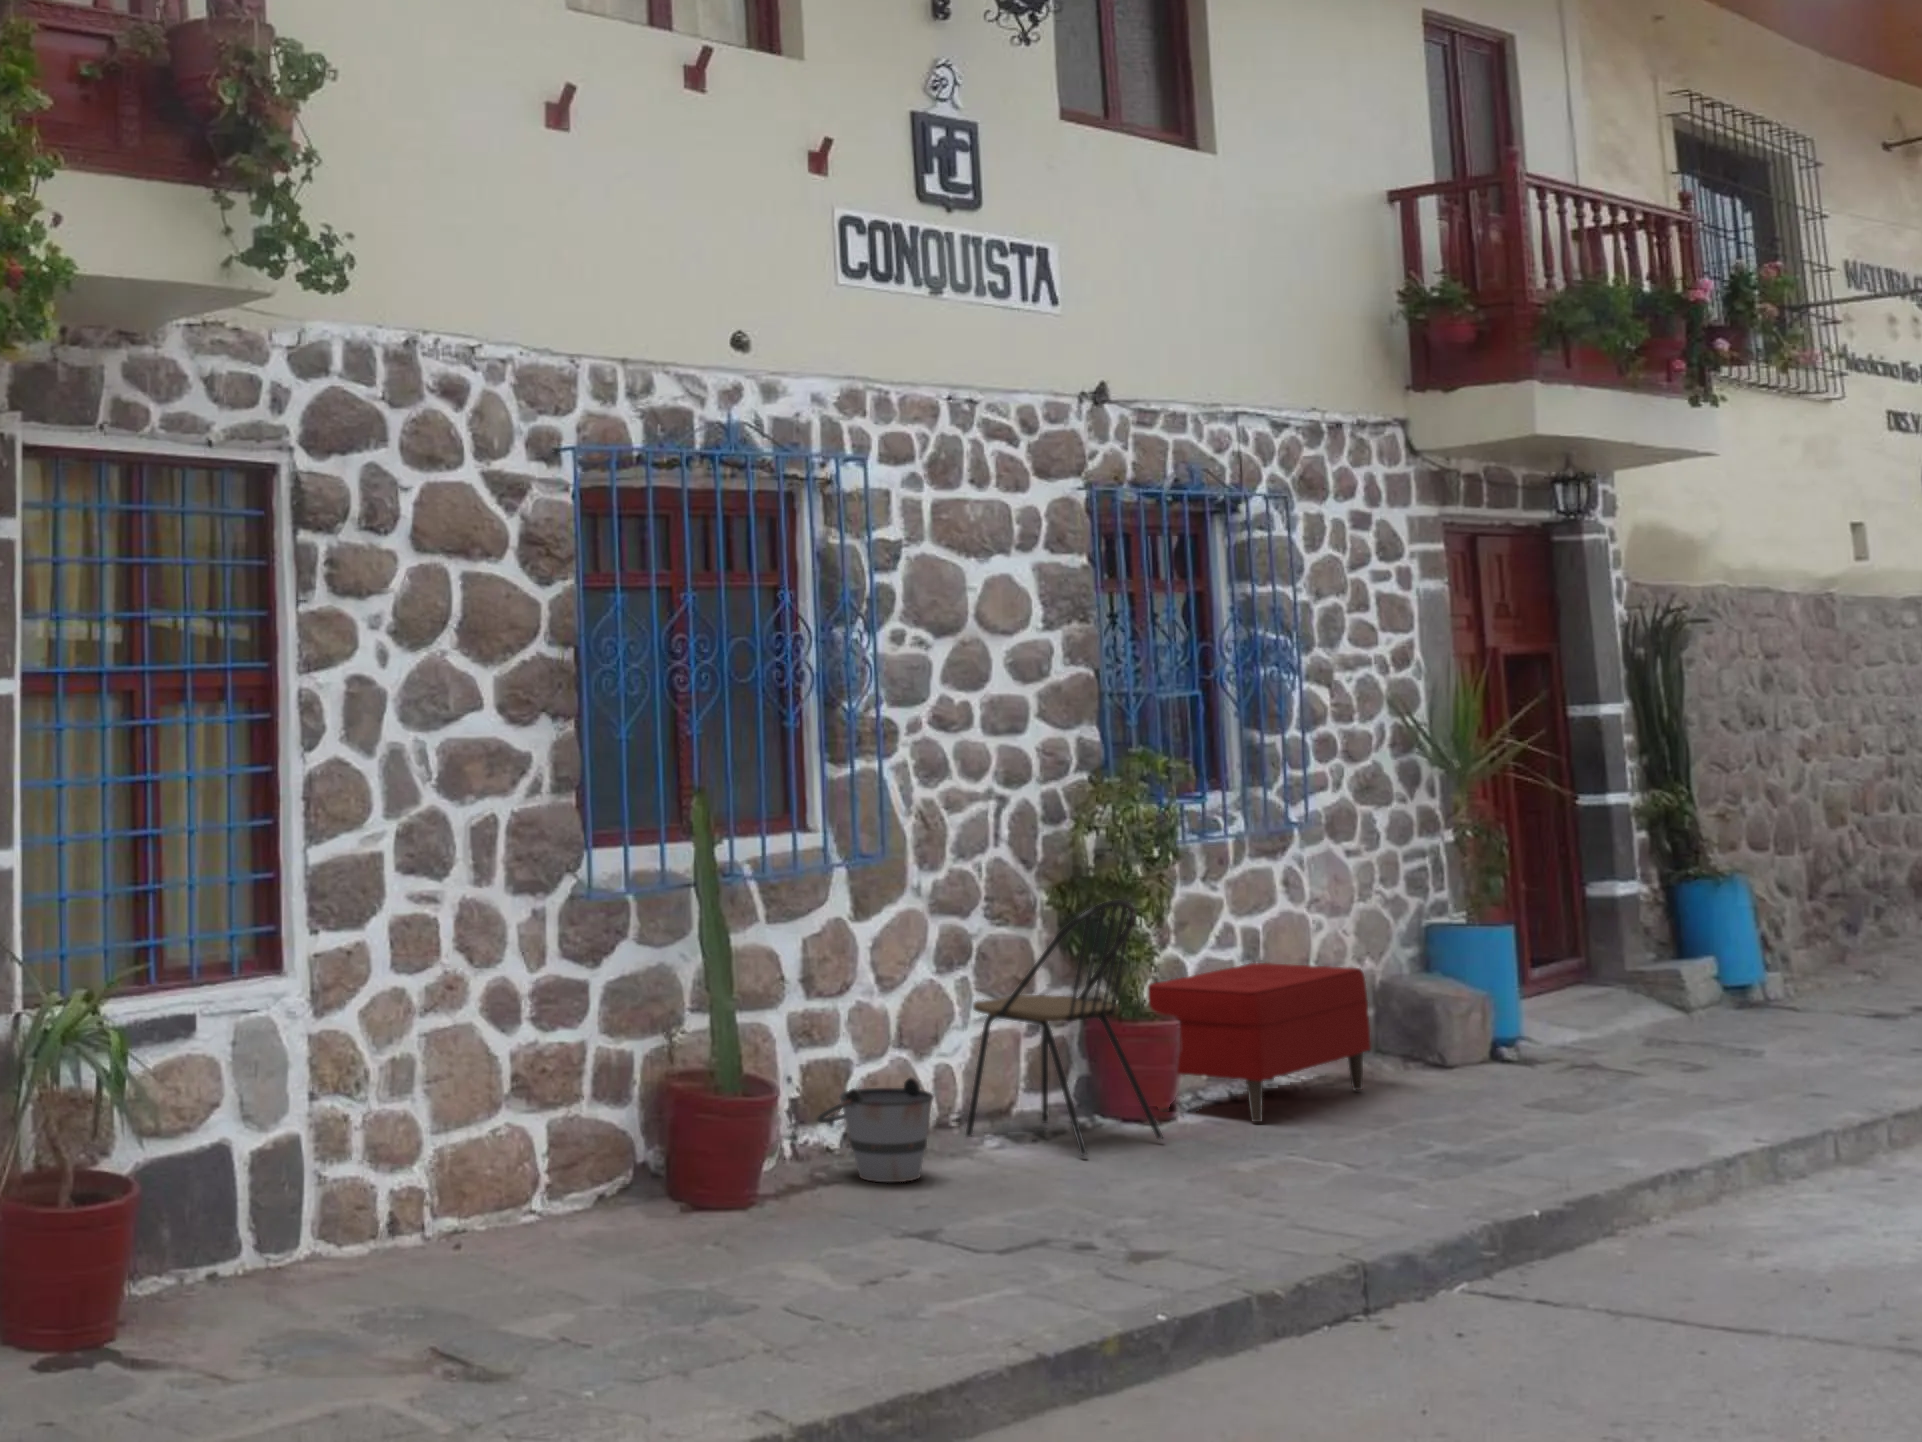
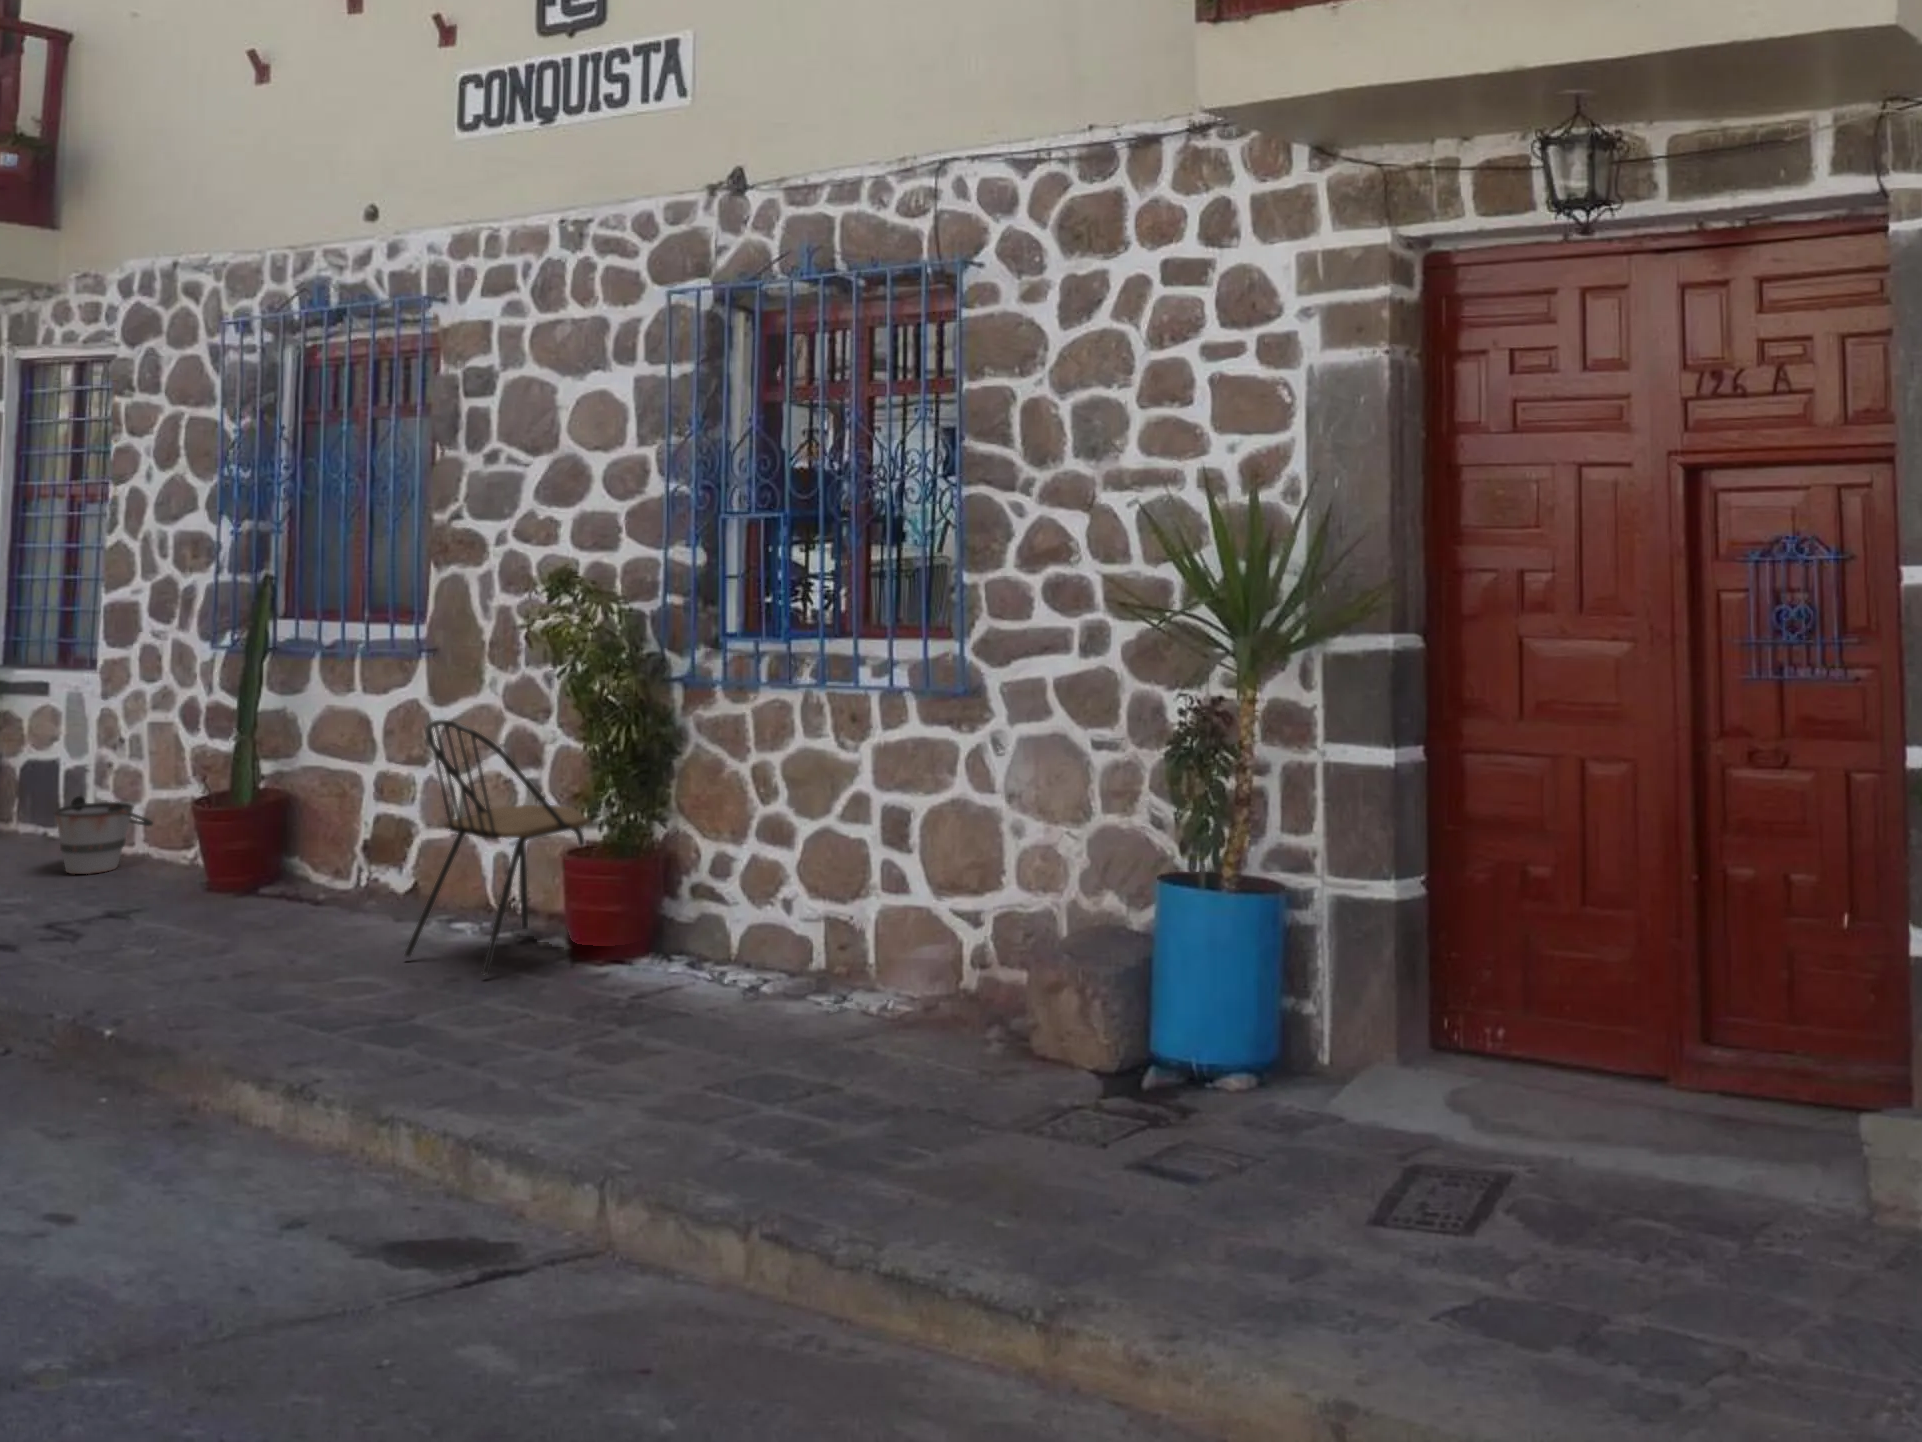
bench: present [1148,963,1371,1122] -> none [592,835,932,1041]
bucket: present [818,1077,934,1182] -> present [54,796,153,874]

